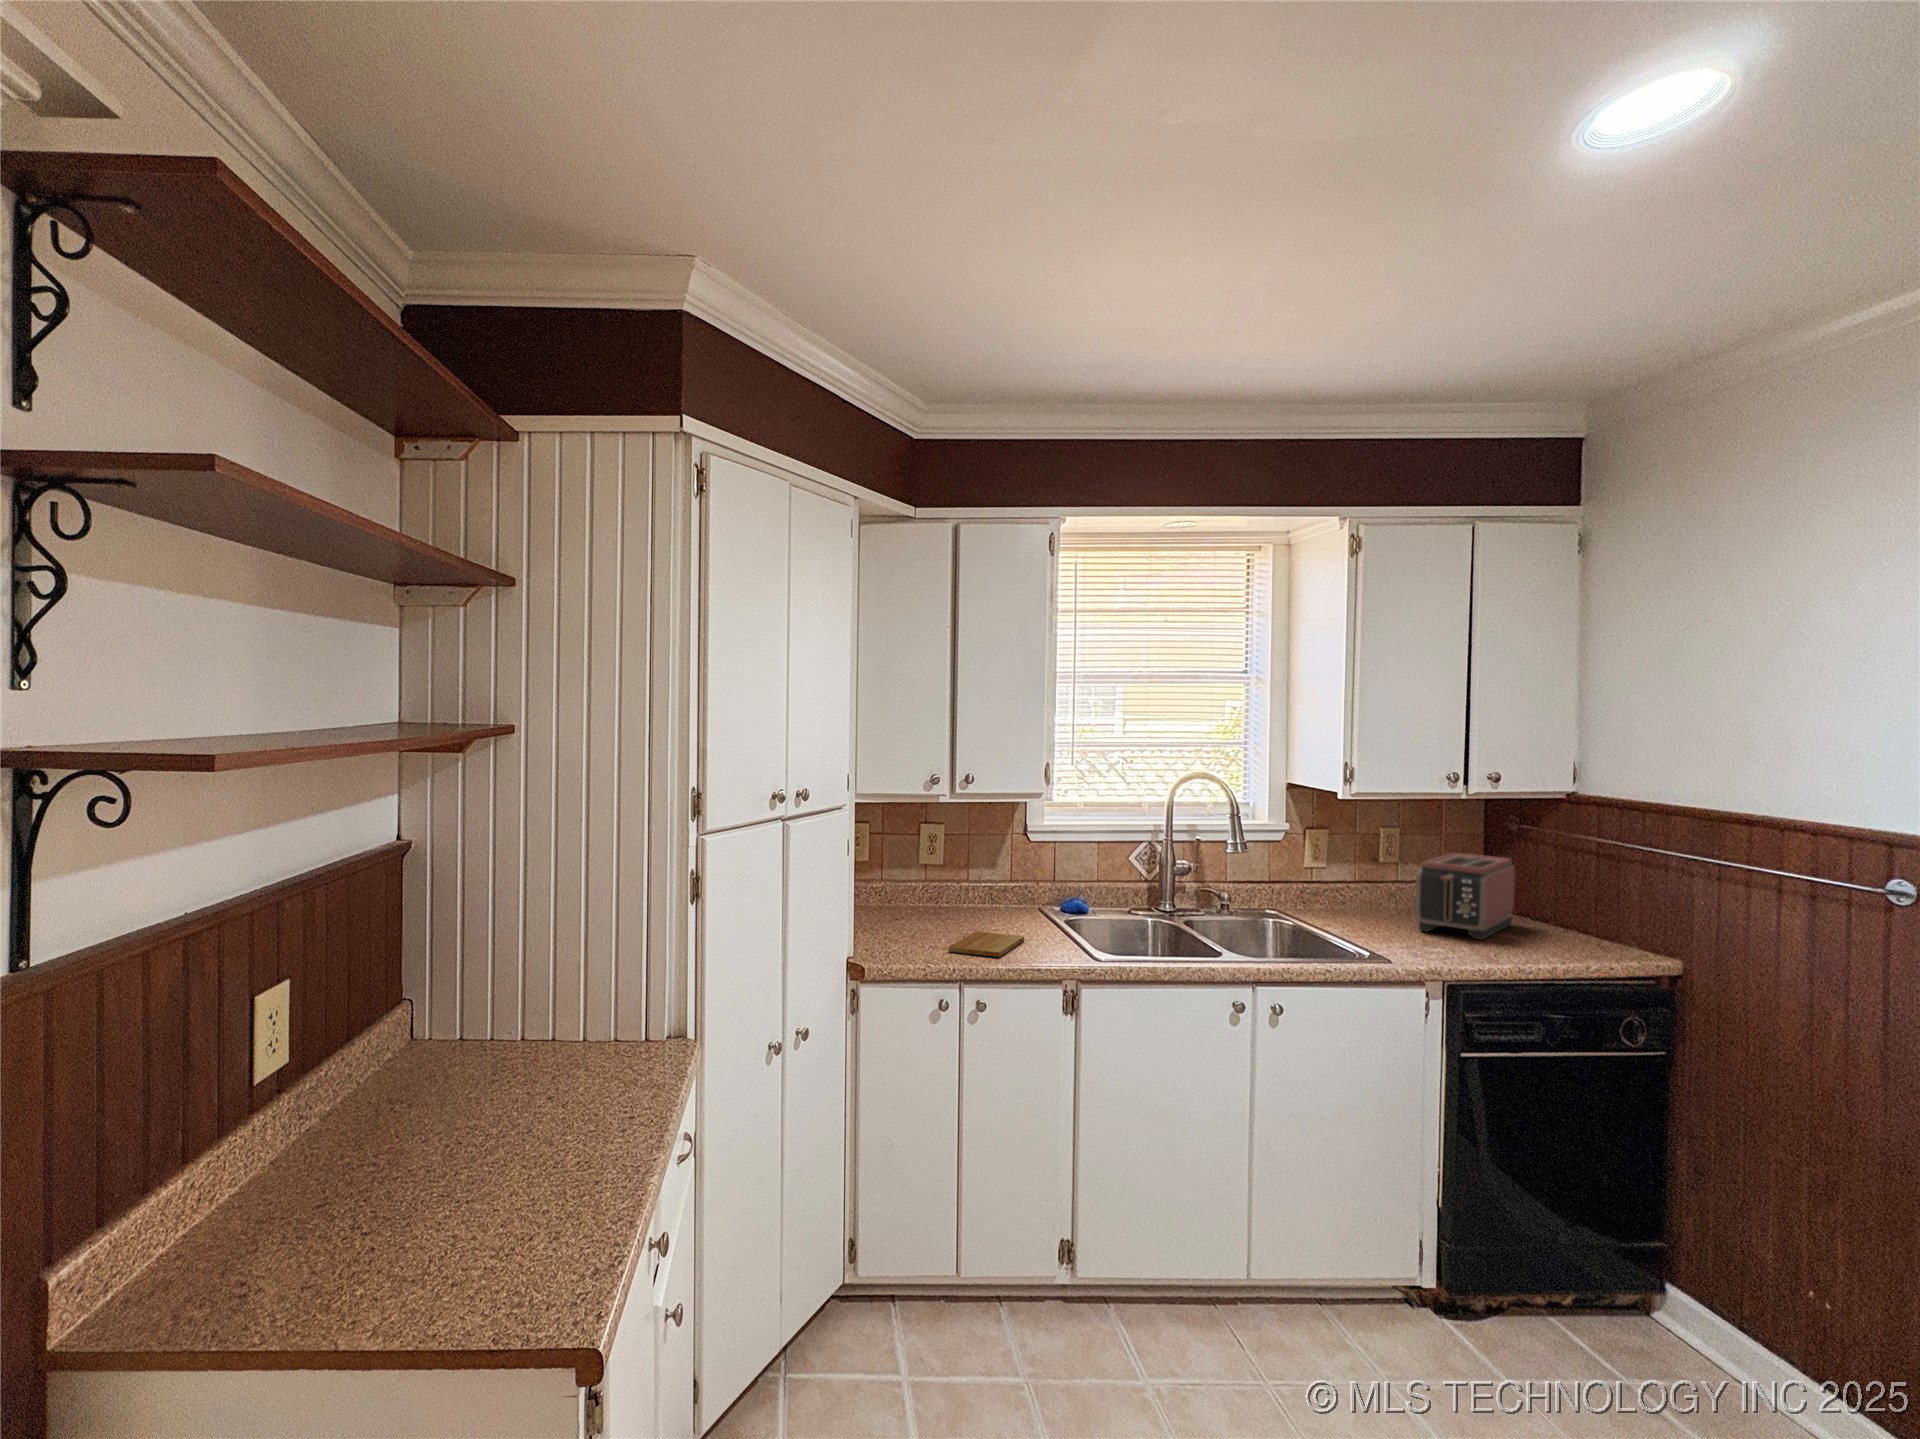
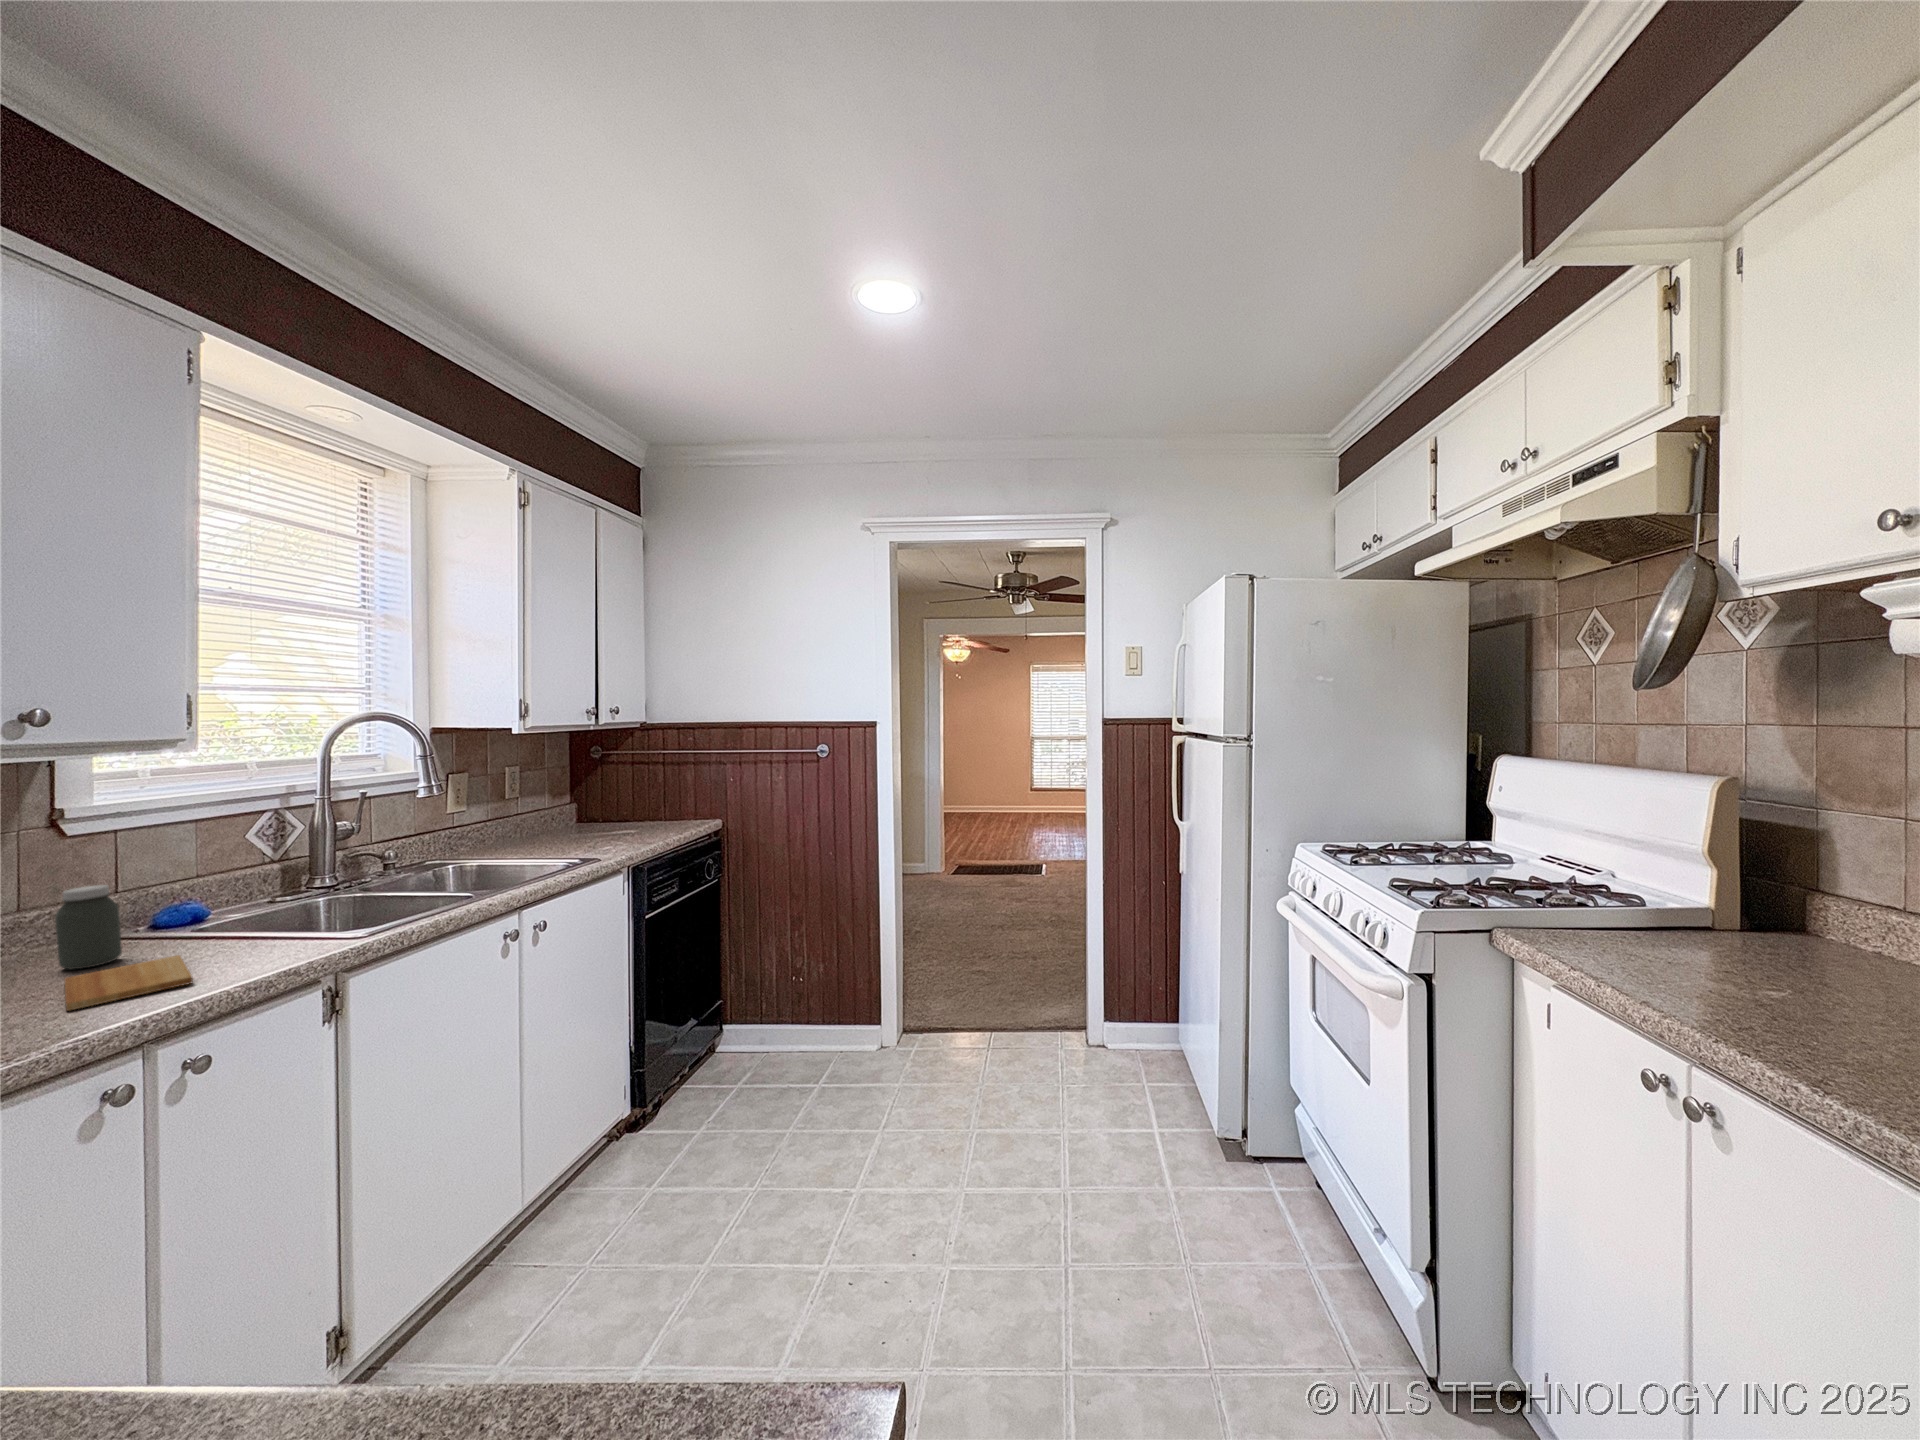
toaster: present [1415,853,1515,939] -> none [577,772,644,839]
jar: none [989,876,1016,929] -> present [55,885,122,969]

